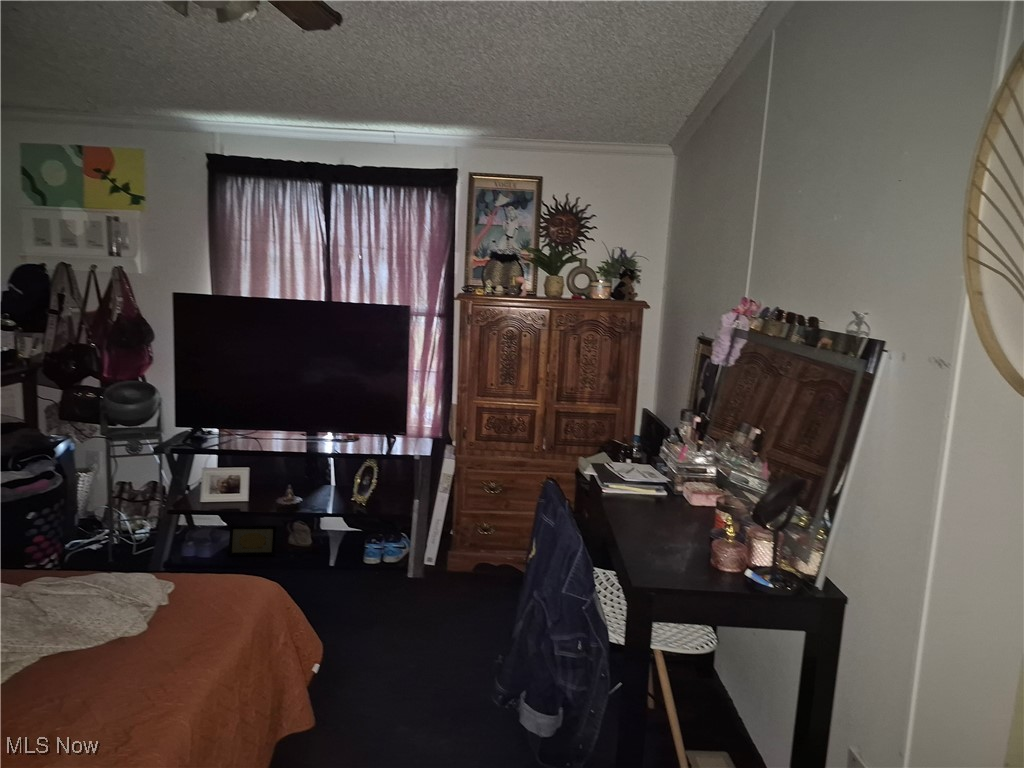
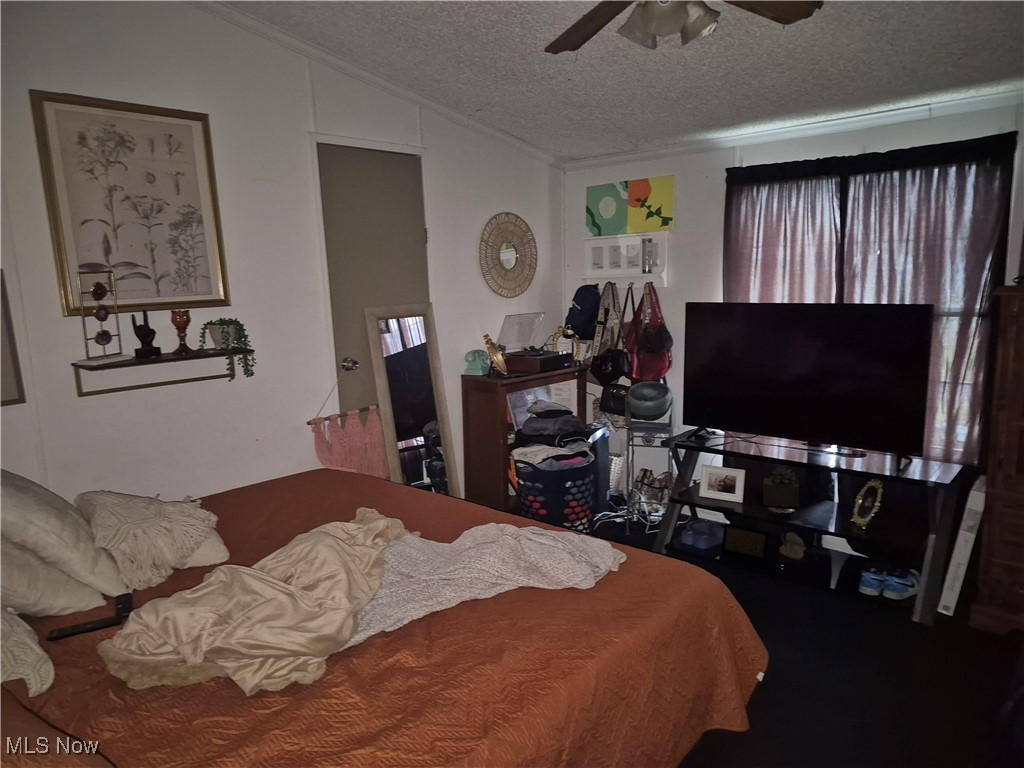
succulent plant: none [268,460,304,499] -> present [763,468,799,507]

